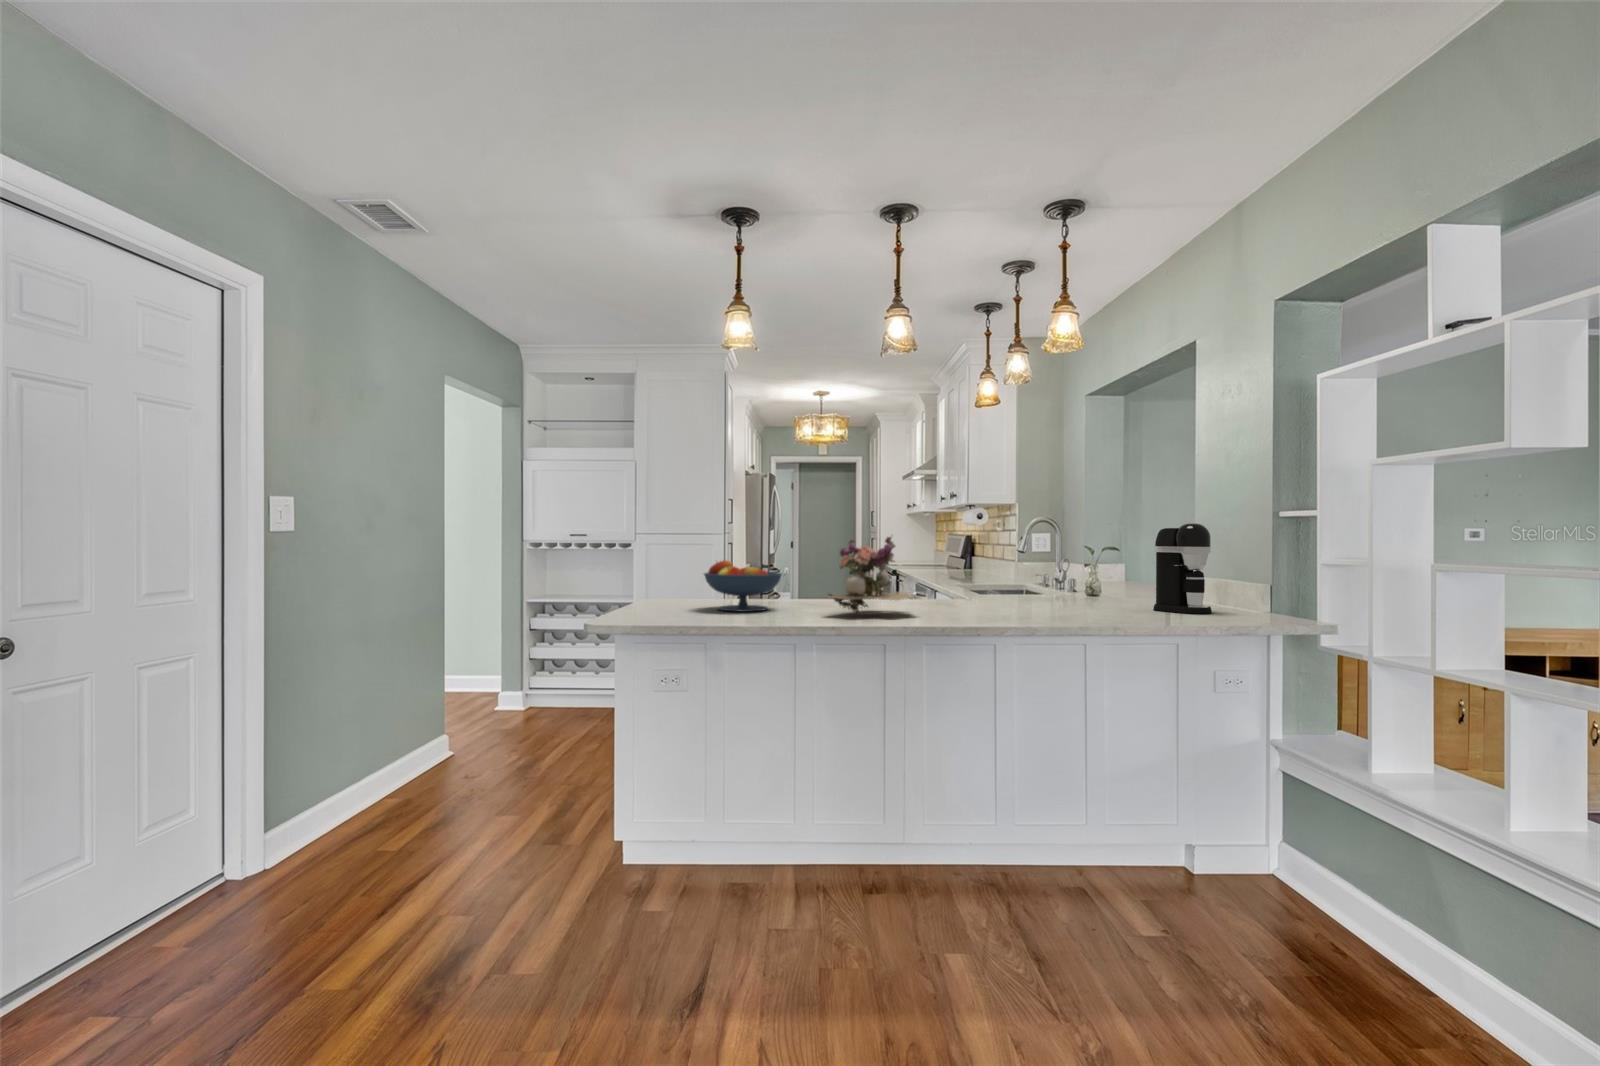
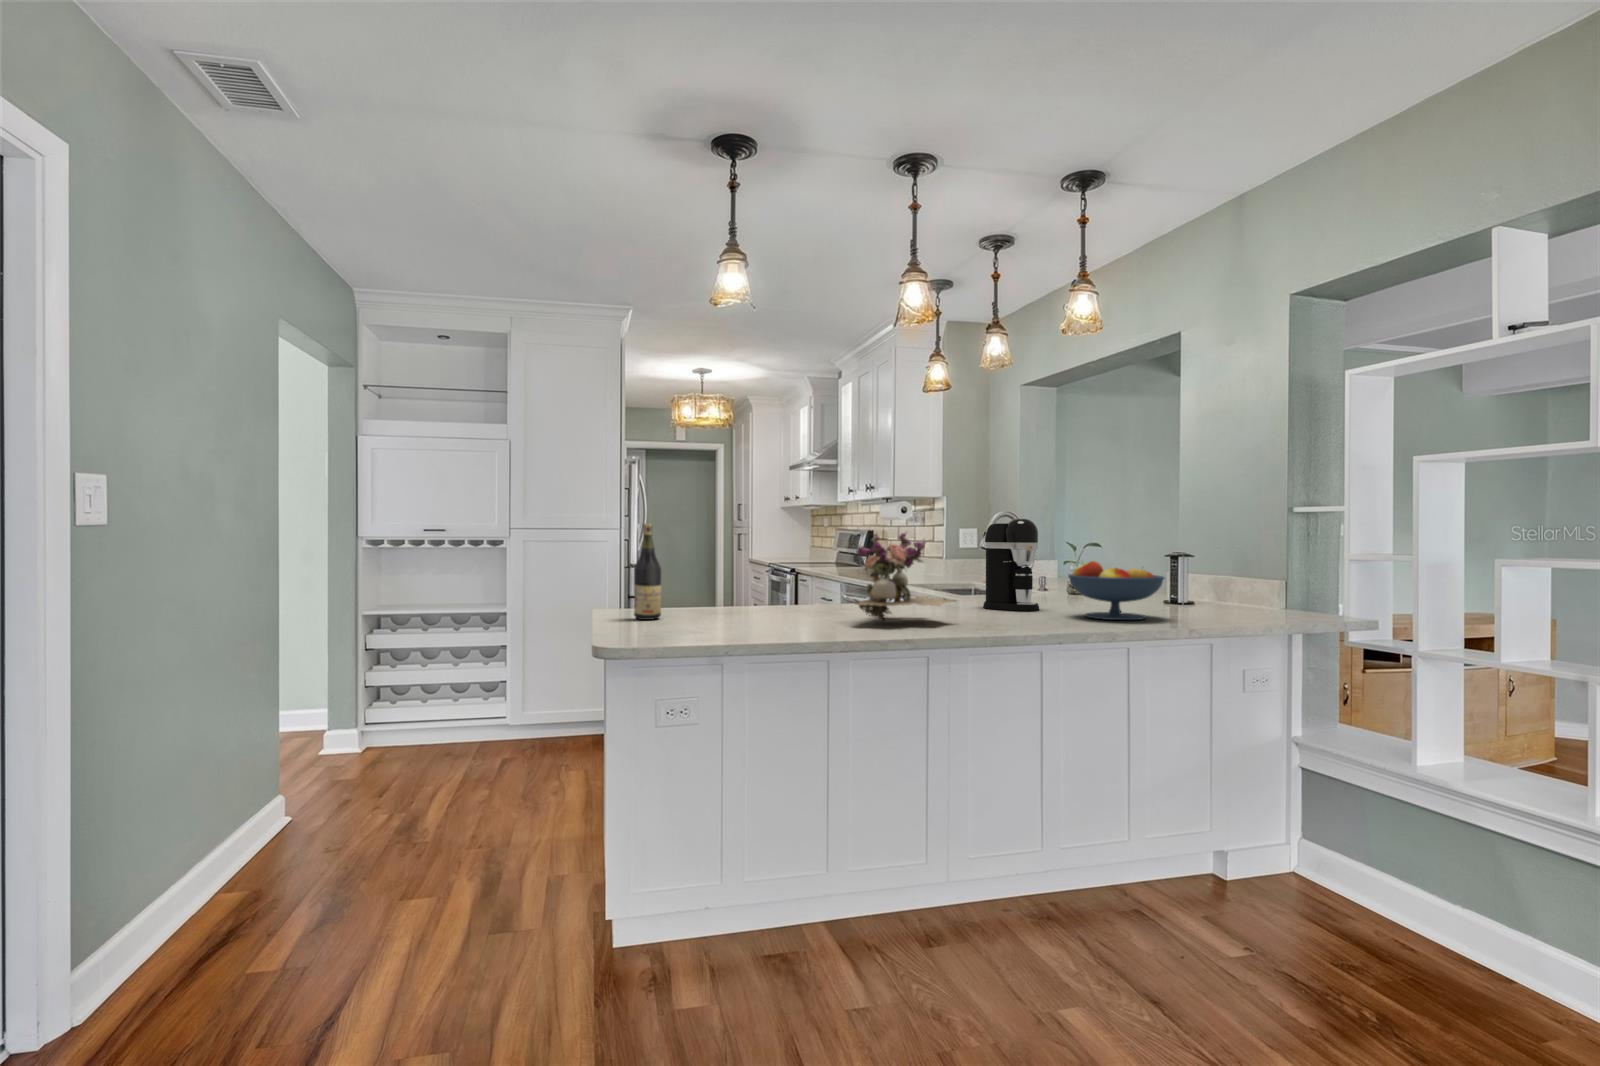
coffee maker: present [1153,523,1212,614] -> present [983,519,1039,611]
wine bottle: none [665,528,687,607] -> present [634,524,661,620]
fruit bowl: present [704,560,782,612] -> present [1068,561,1164,620]

